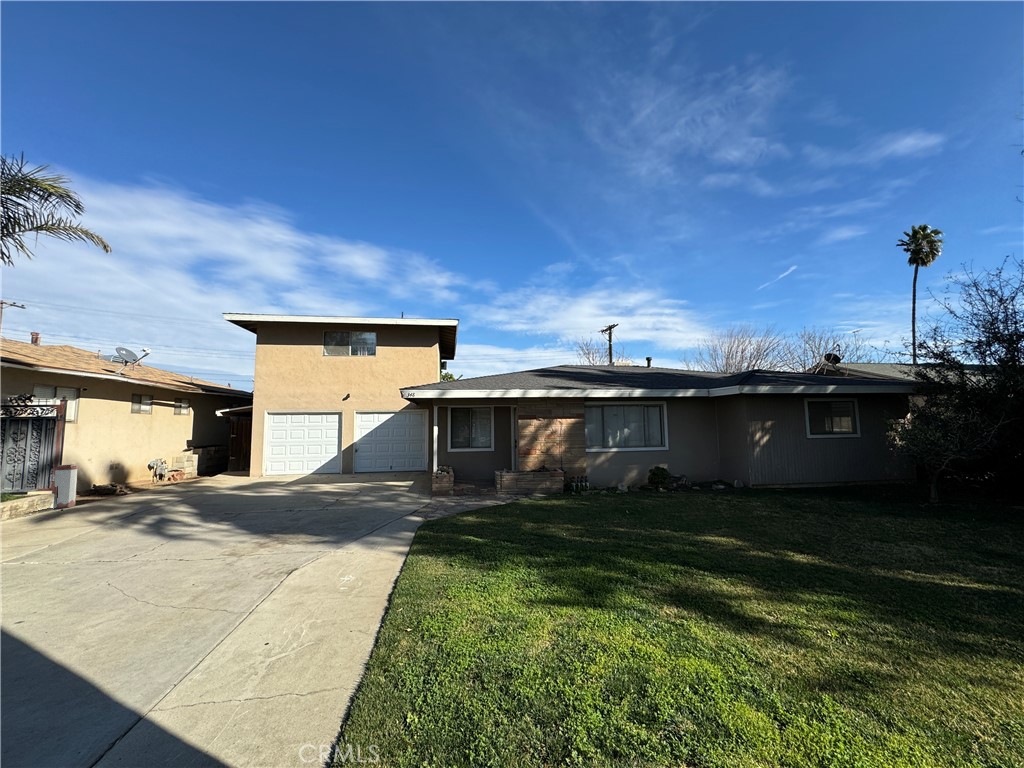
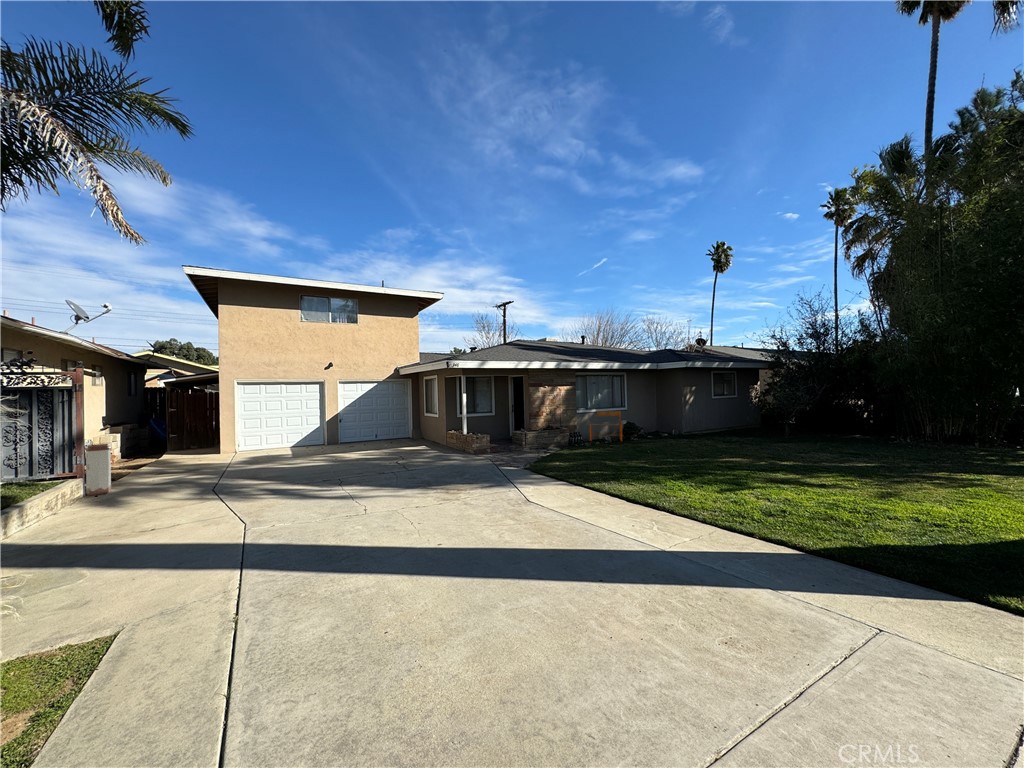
bench: none [604,451,649,491] -> present [590,411,623,441]

